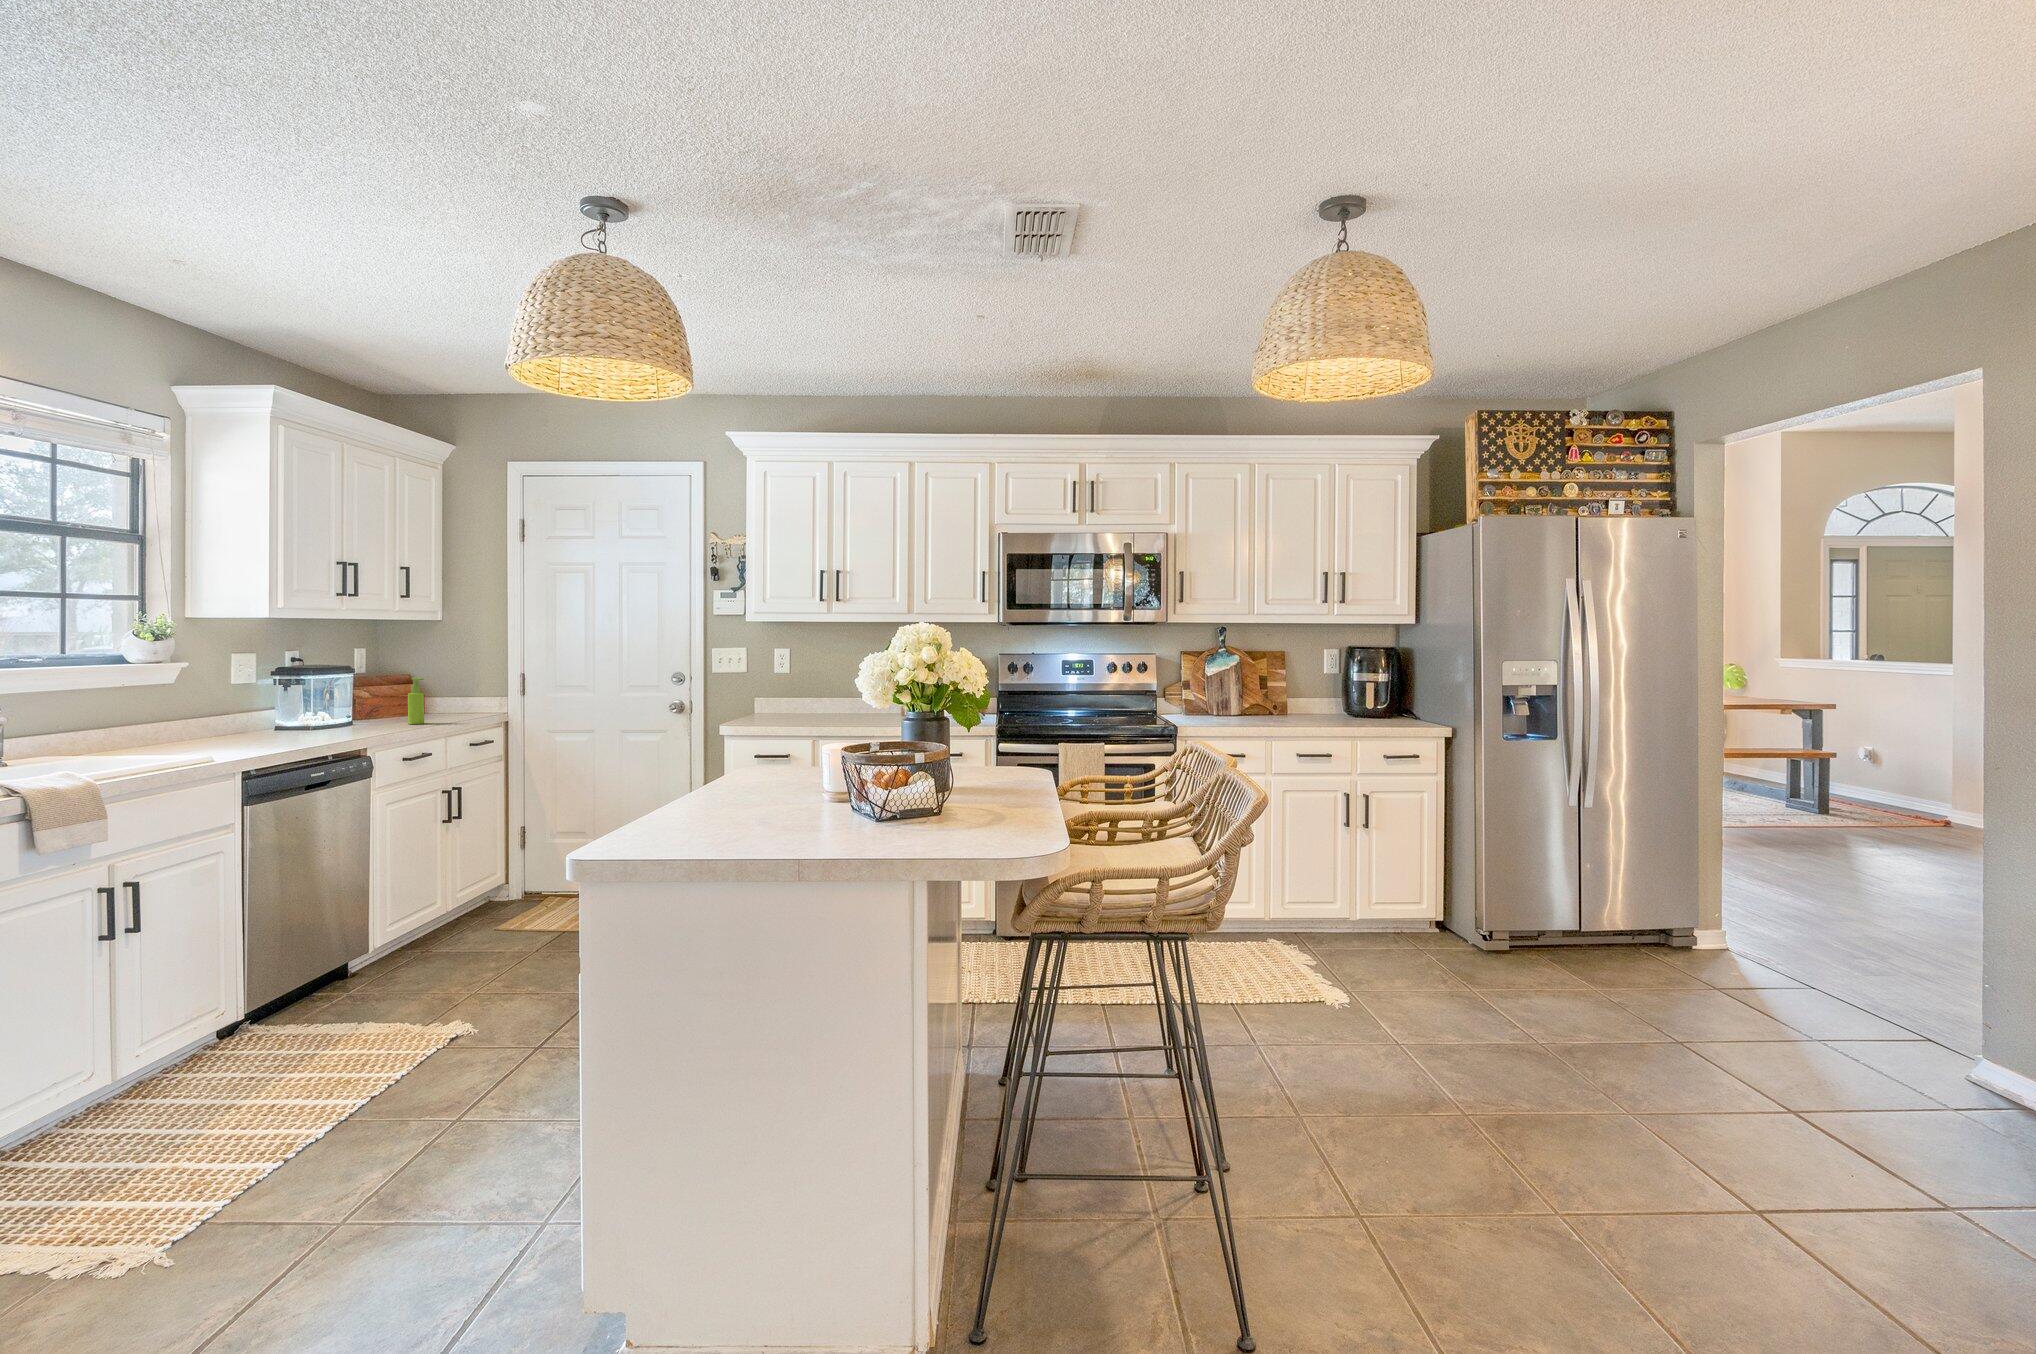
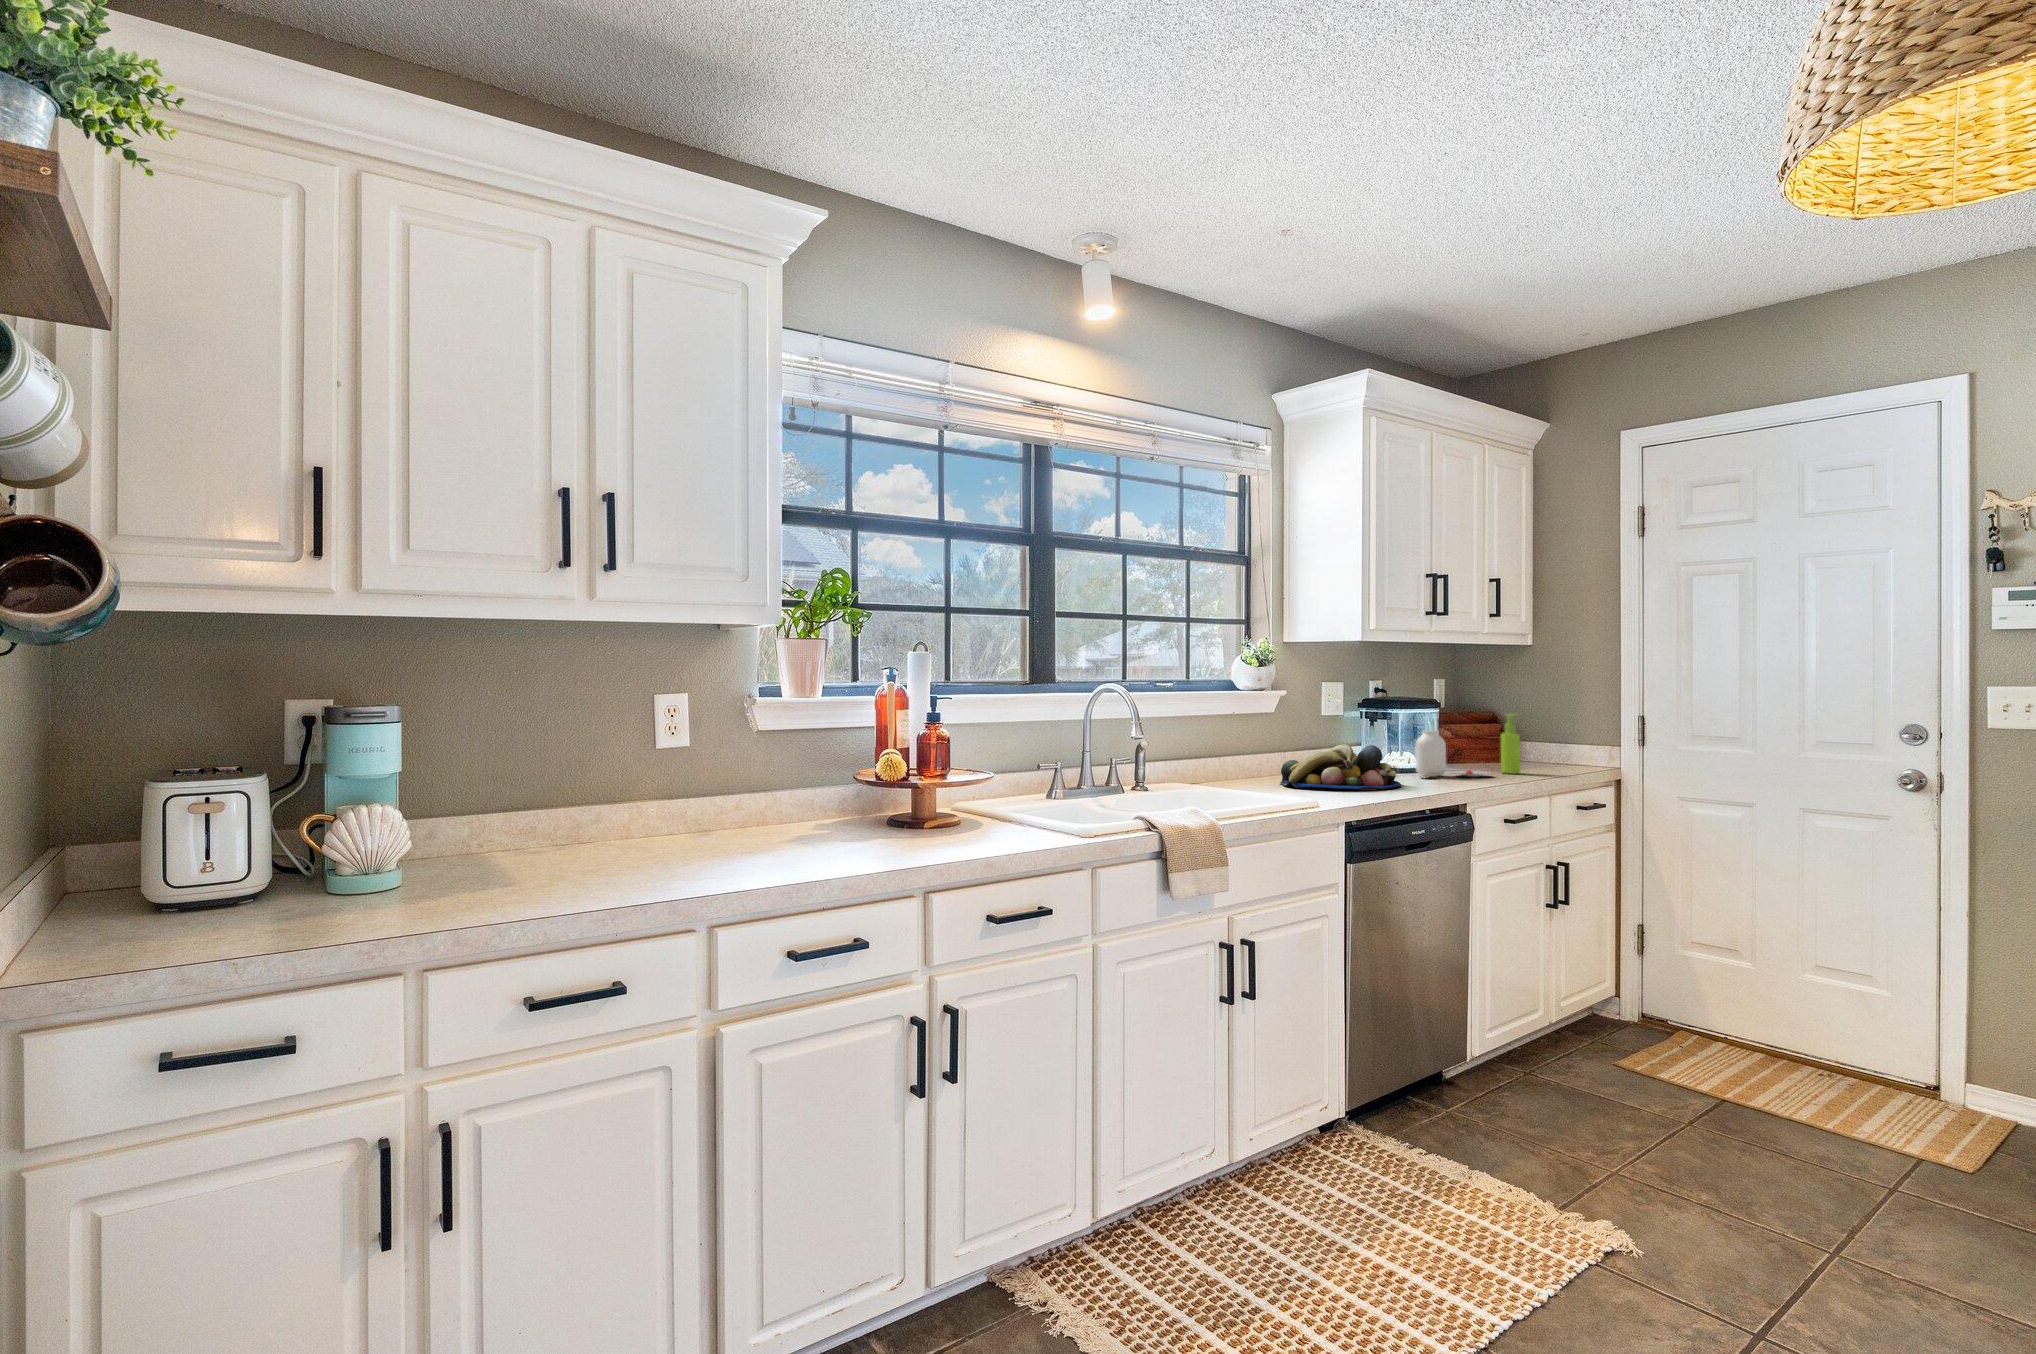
jar: none [328,693,402,732] -> present [1415,730,1489,778]
fruit bowl: none [178,708,308,748] -> present [1280,744,1401,789]

